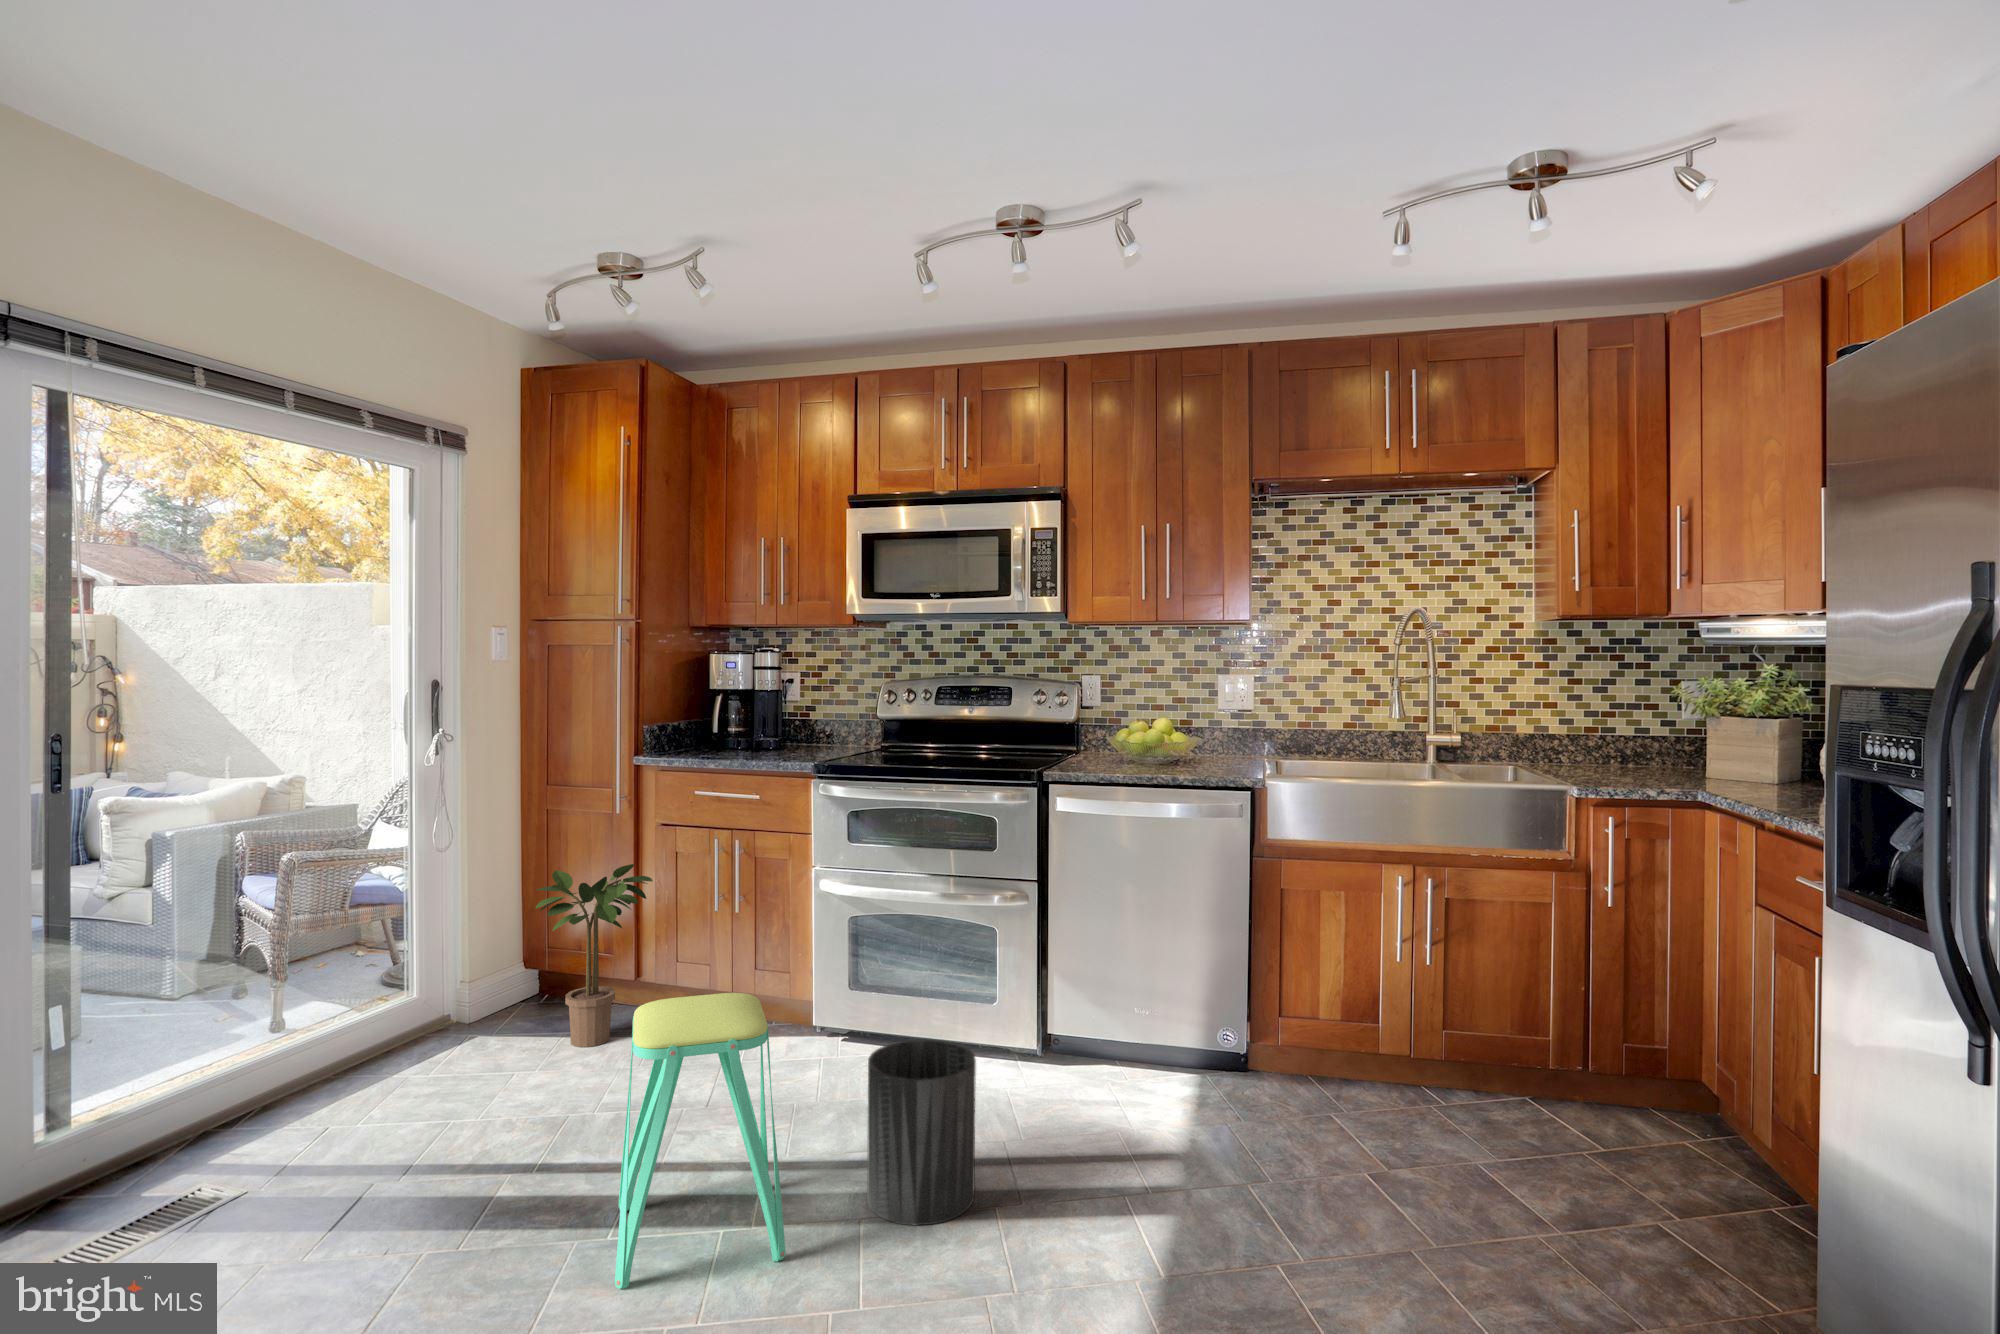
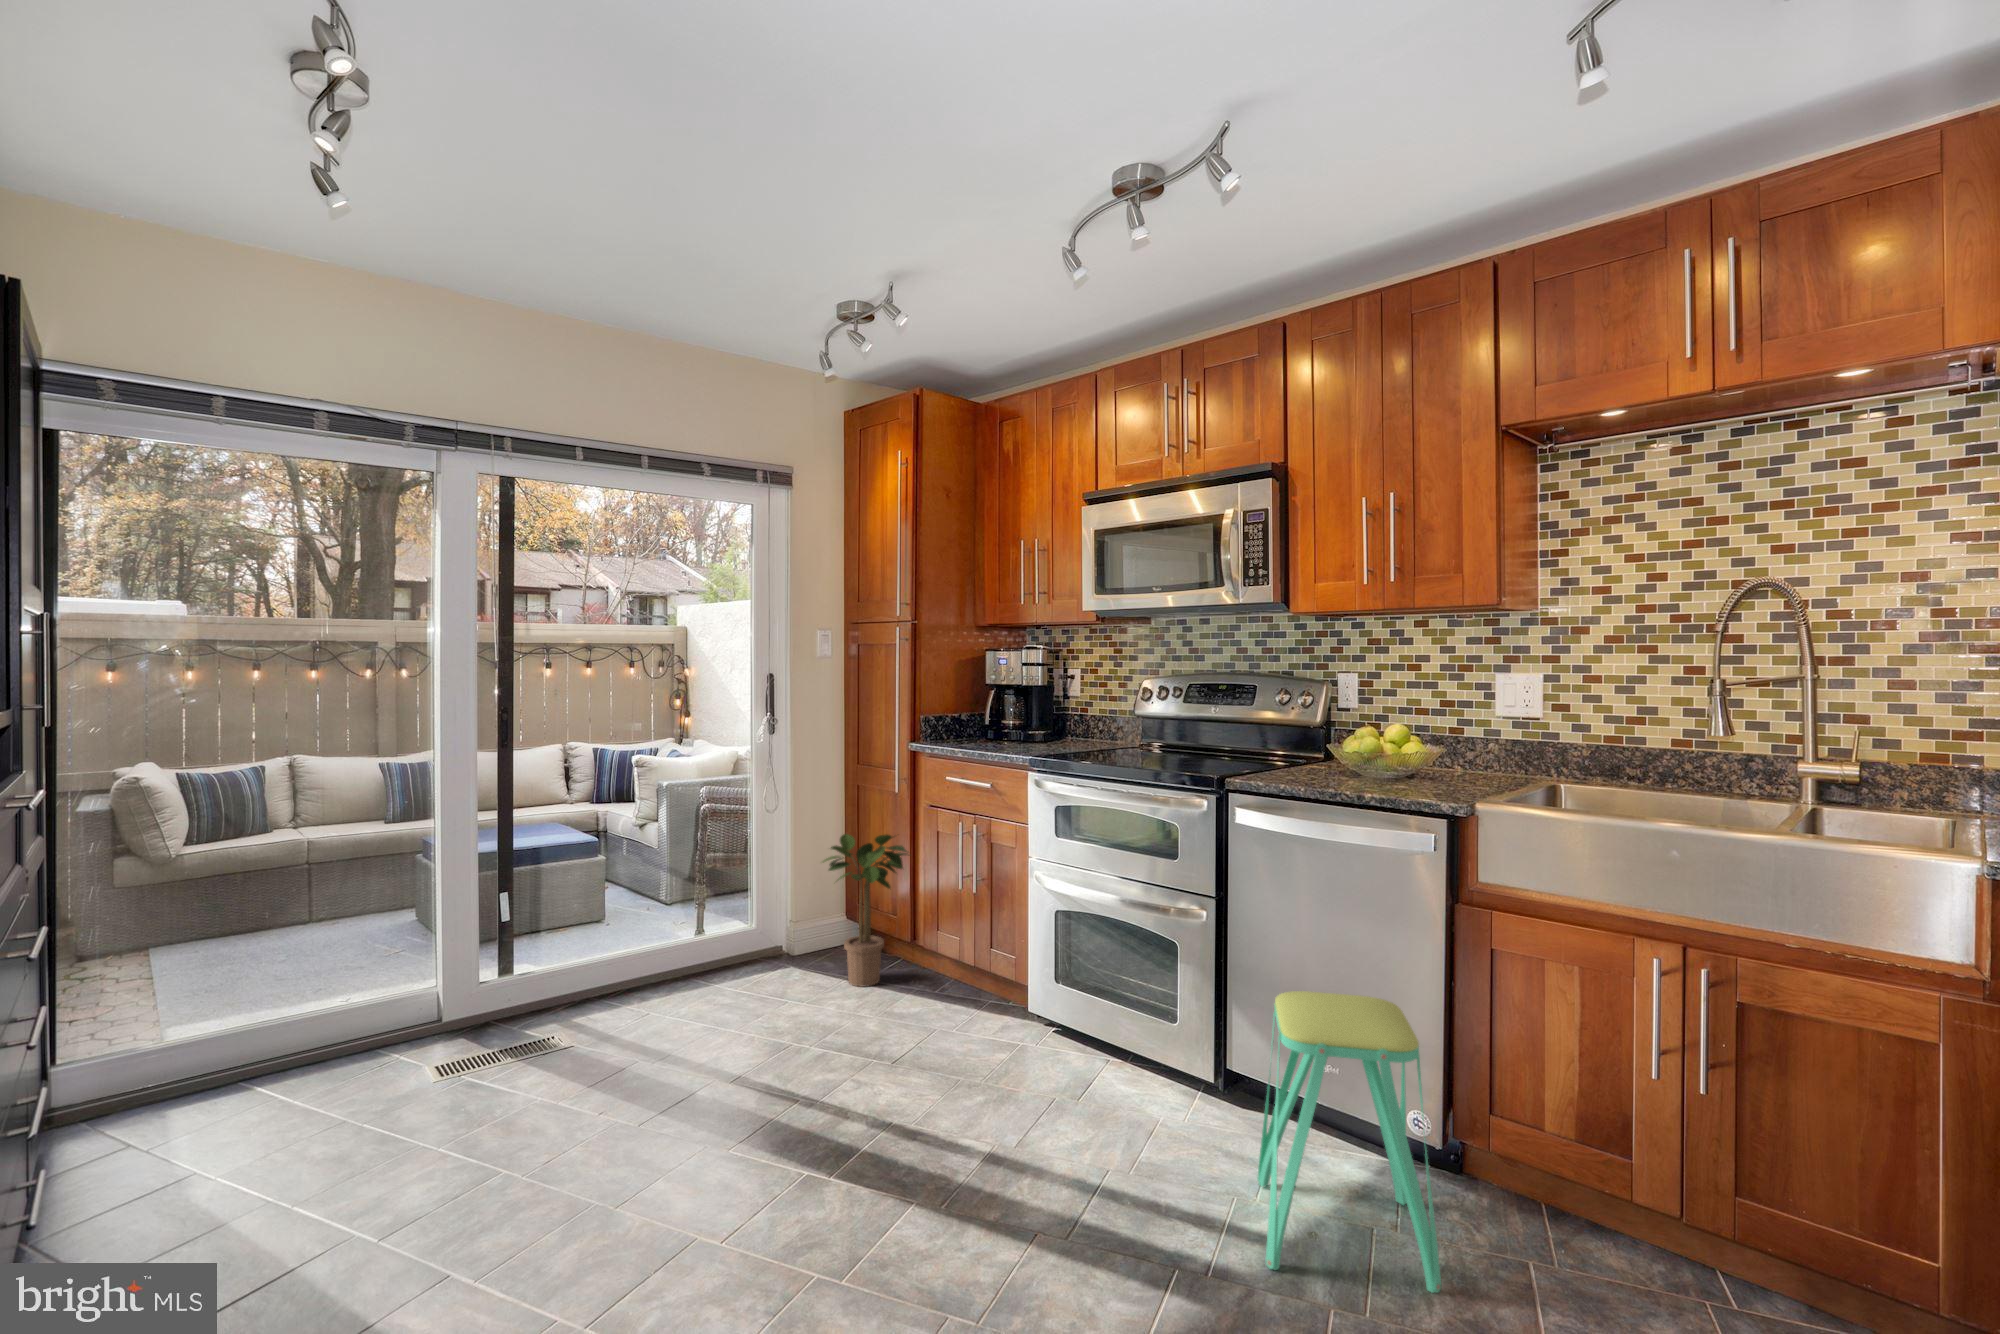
stool: present [615,993,785,1289] -> present [1257,991,1441,1293]
trash can: present [867,1039,976,1225] -> none [925,1038,1035,1235]

